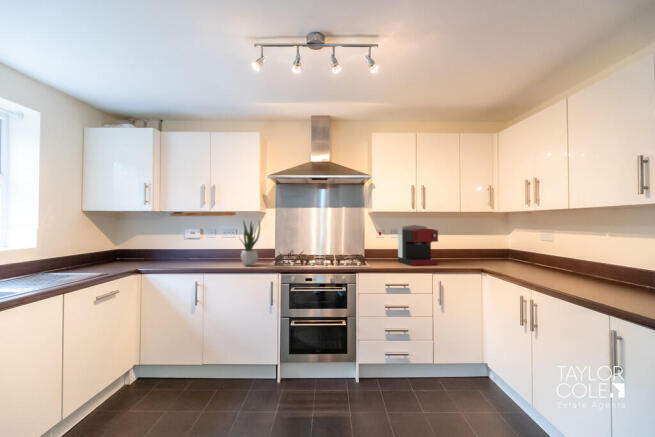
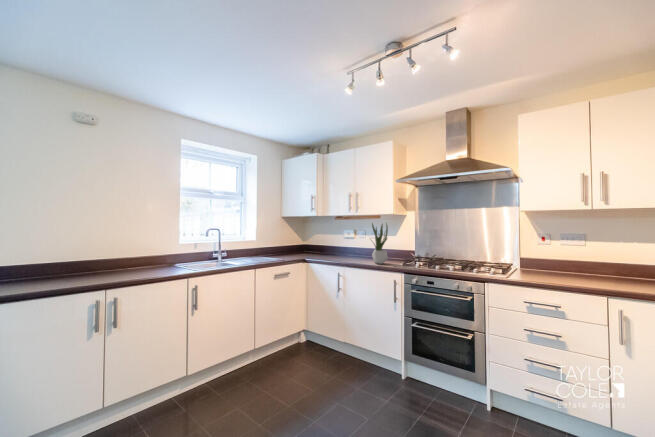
coffee maker: present [398,225,438,266] -> none [563,227,629,286]

